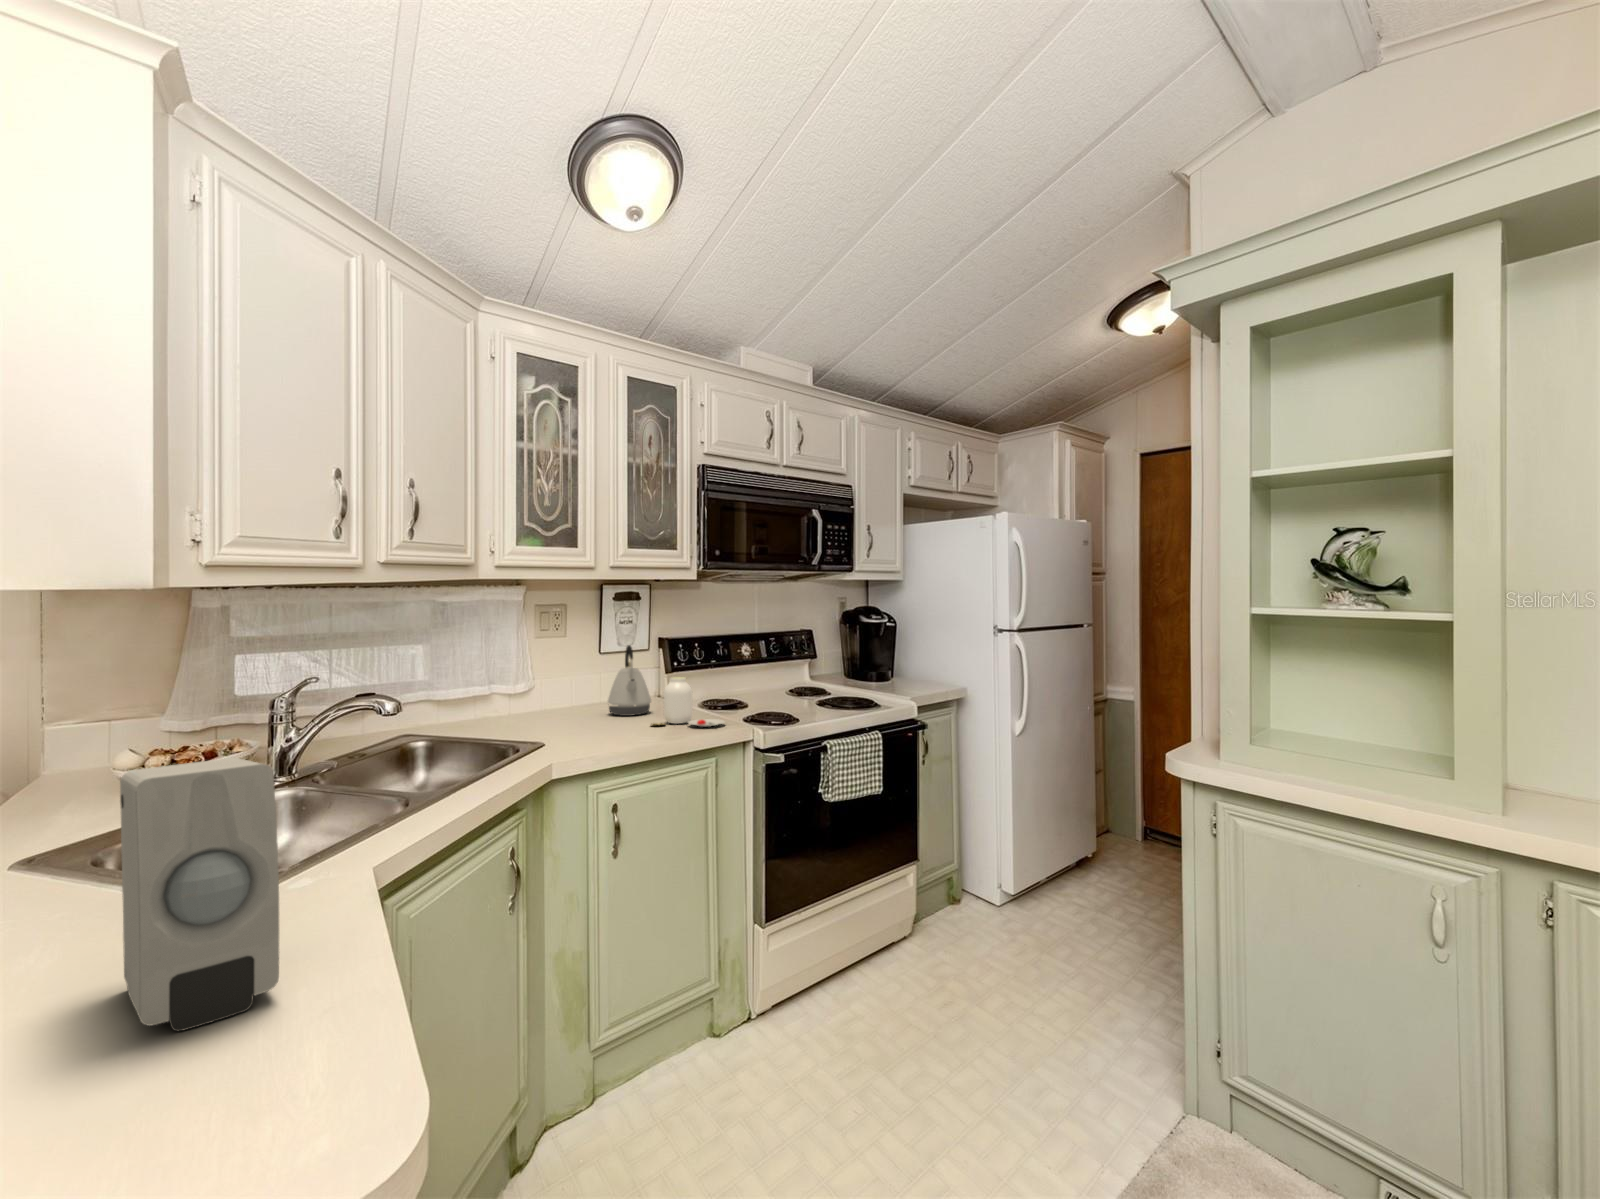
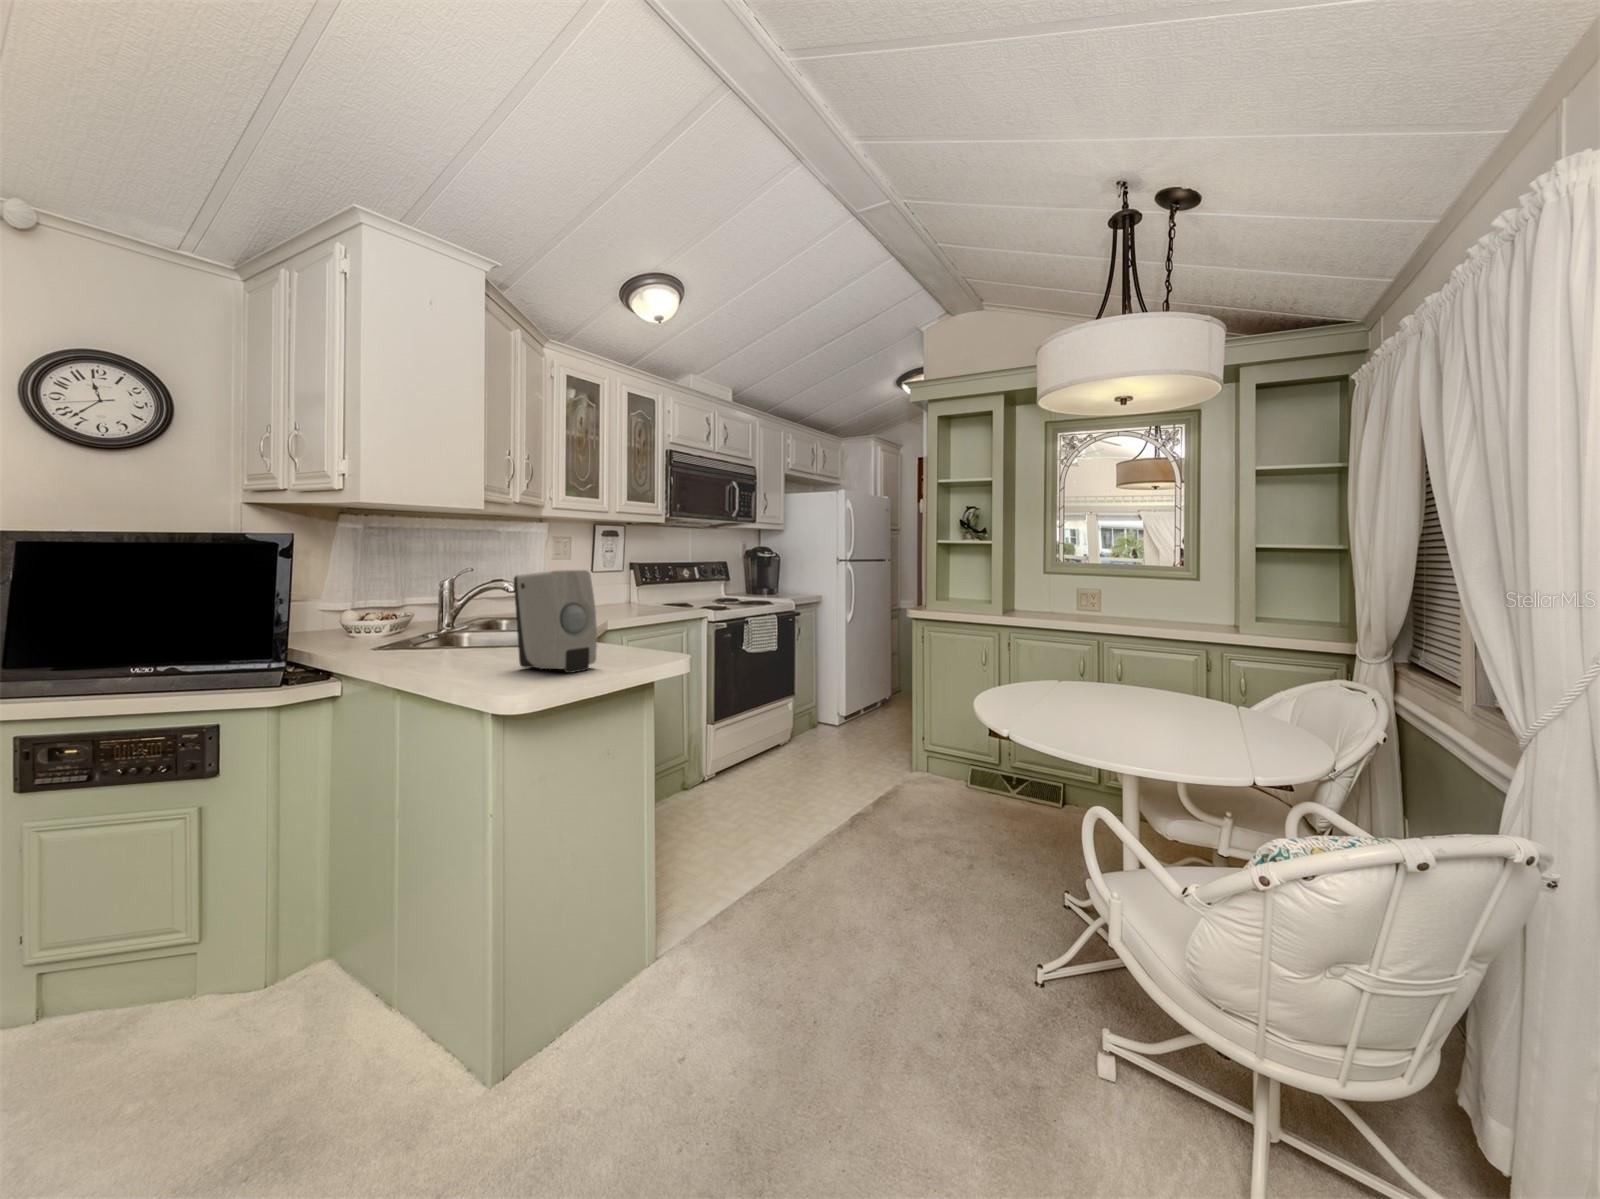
kettle: present [608,645,651,716] -> none [606,563,635,607]
jar: present [652,677,725,727] -> none [642,581,689,610]

